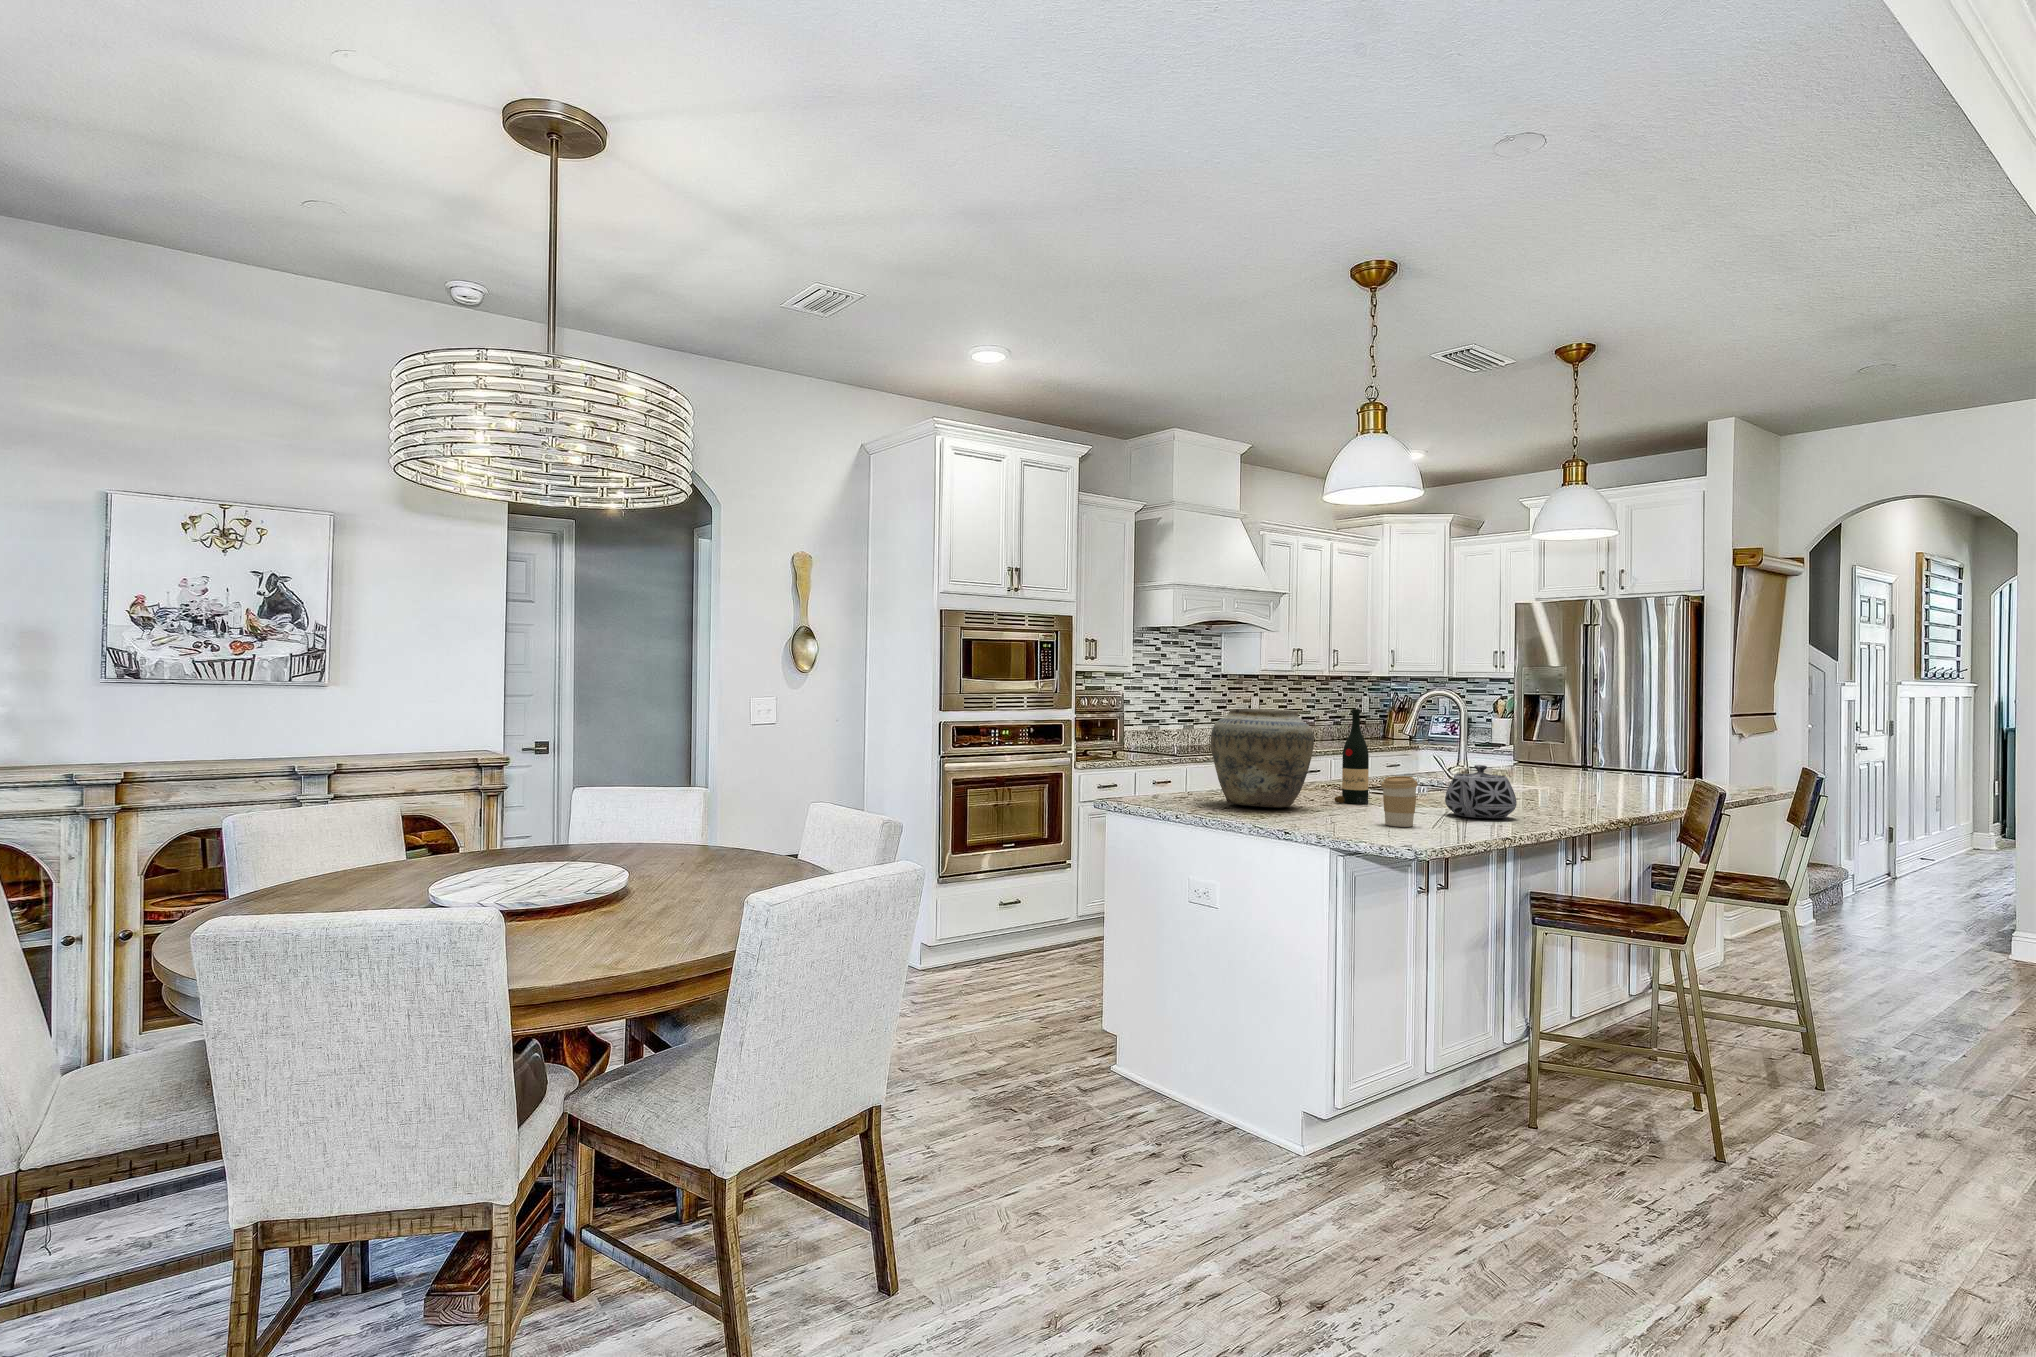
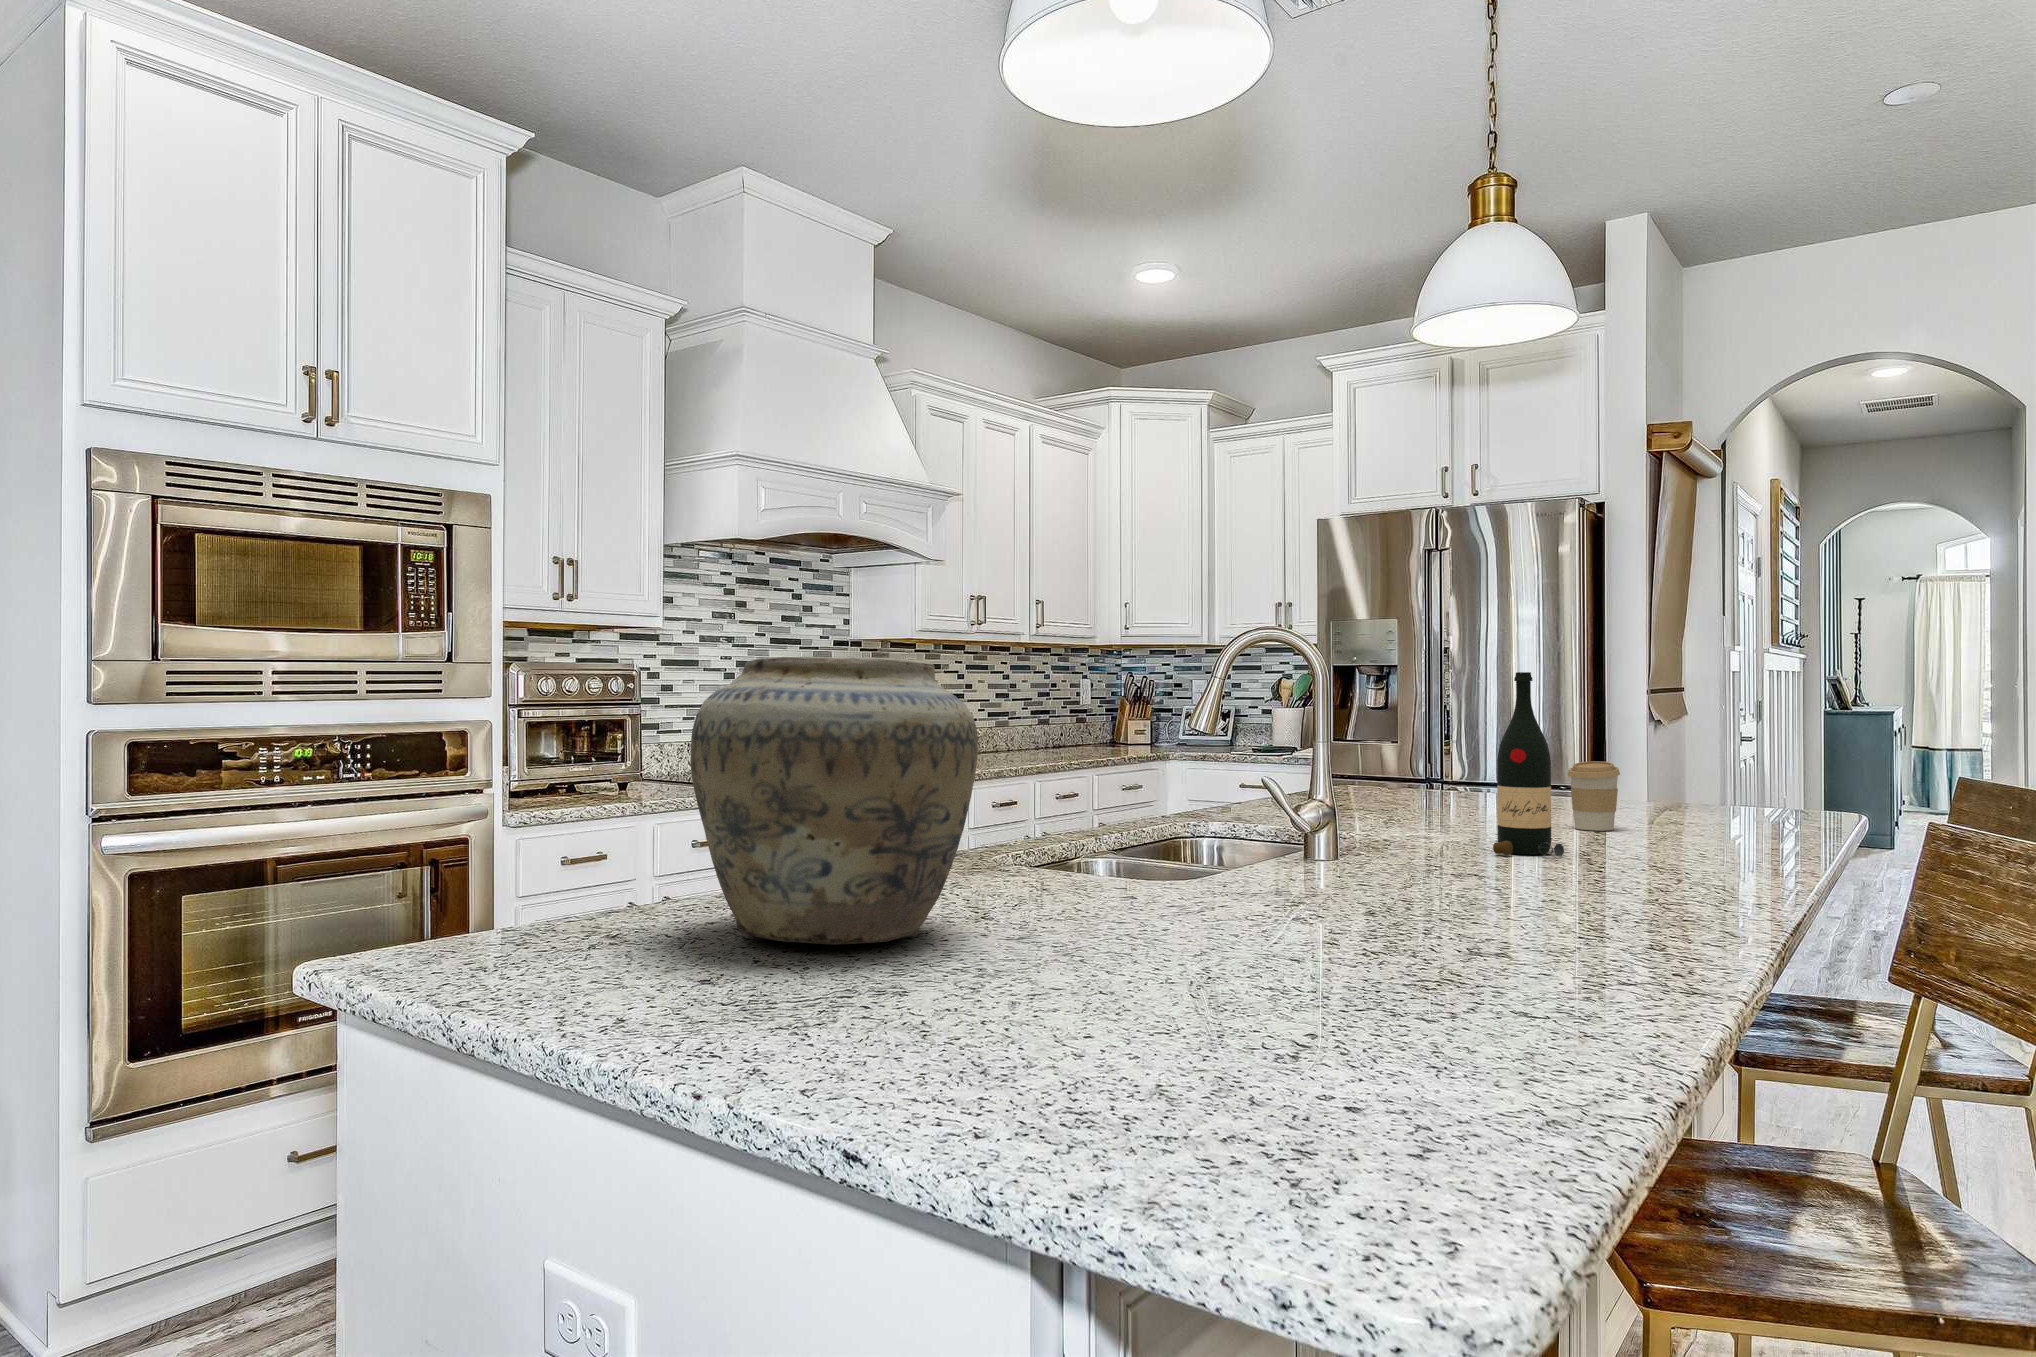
wine bottle: present [1335,709,1369,805] -> present [1493,672,1564,856]
teapot: present [1445,765,1517,819] -> none [1316,798,1496,943]
coffee cup: present [1381,776,1418,827] -> present [1568,761,1620,831]

